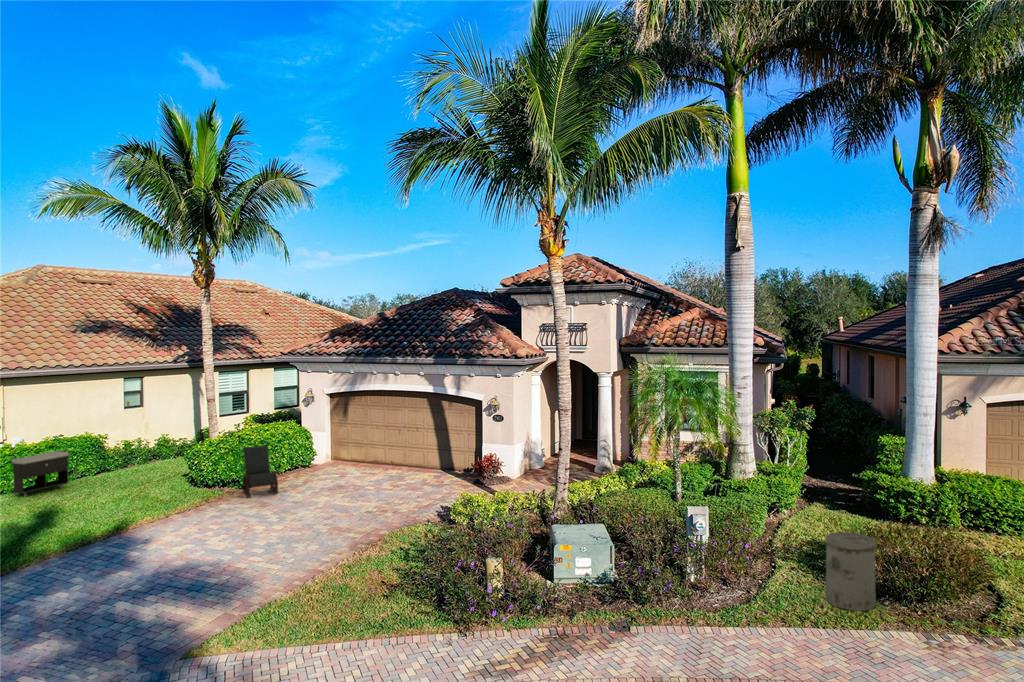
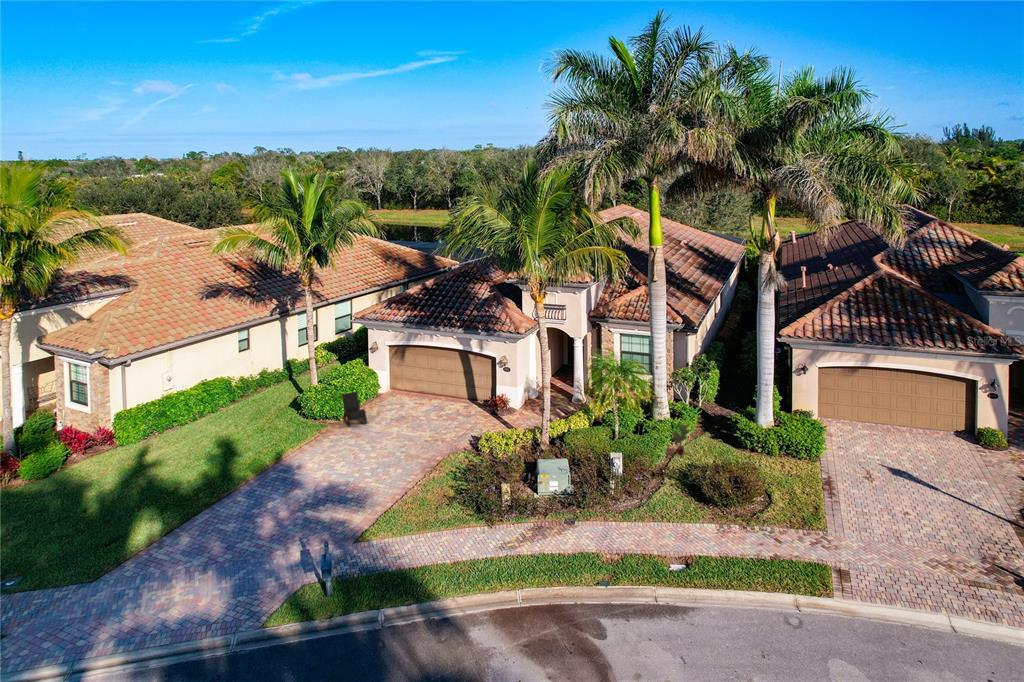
storage bench: present [10,451,69,496] -> none [190,394,229,426]
potted tree: none [773,474,803,530] -> present [672,423,689,454]
trash can: present [825,532,877,611] -> none [681,471,707,512]

